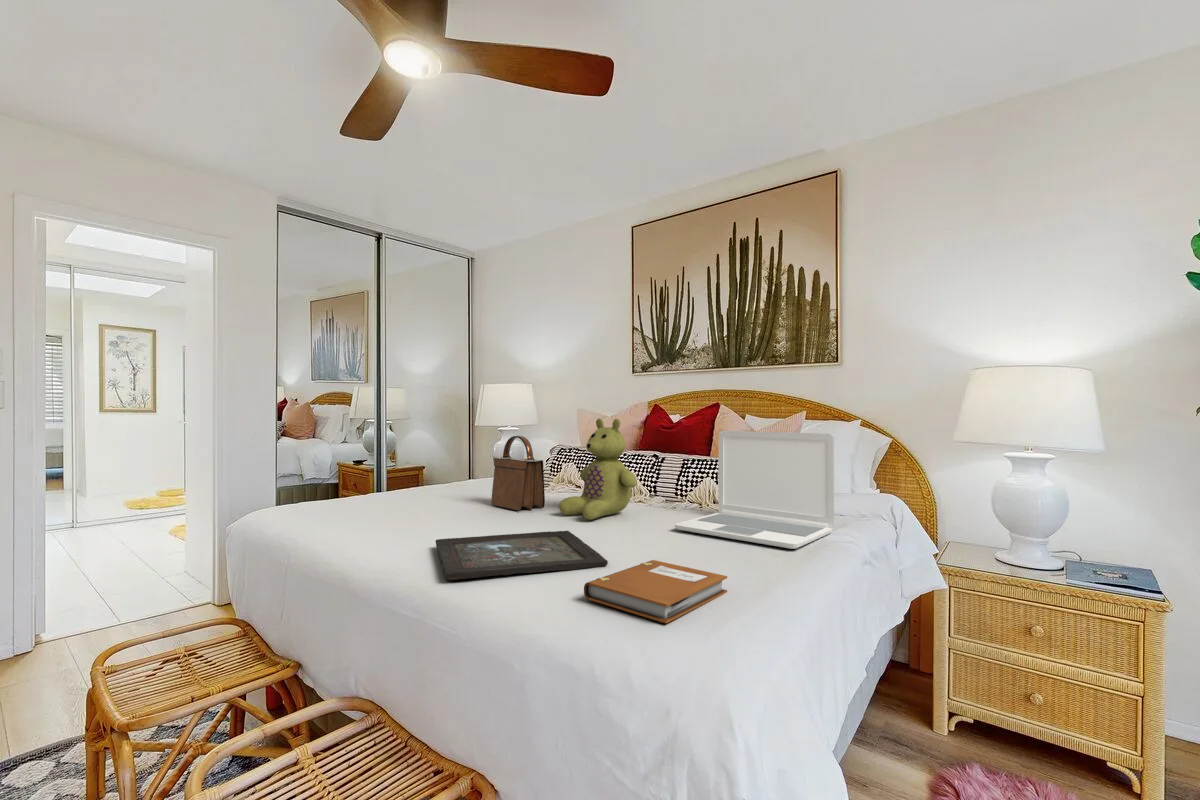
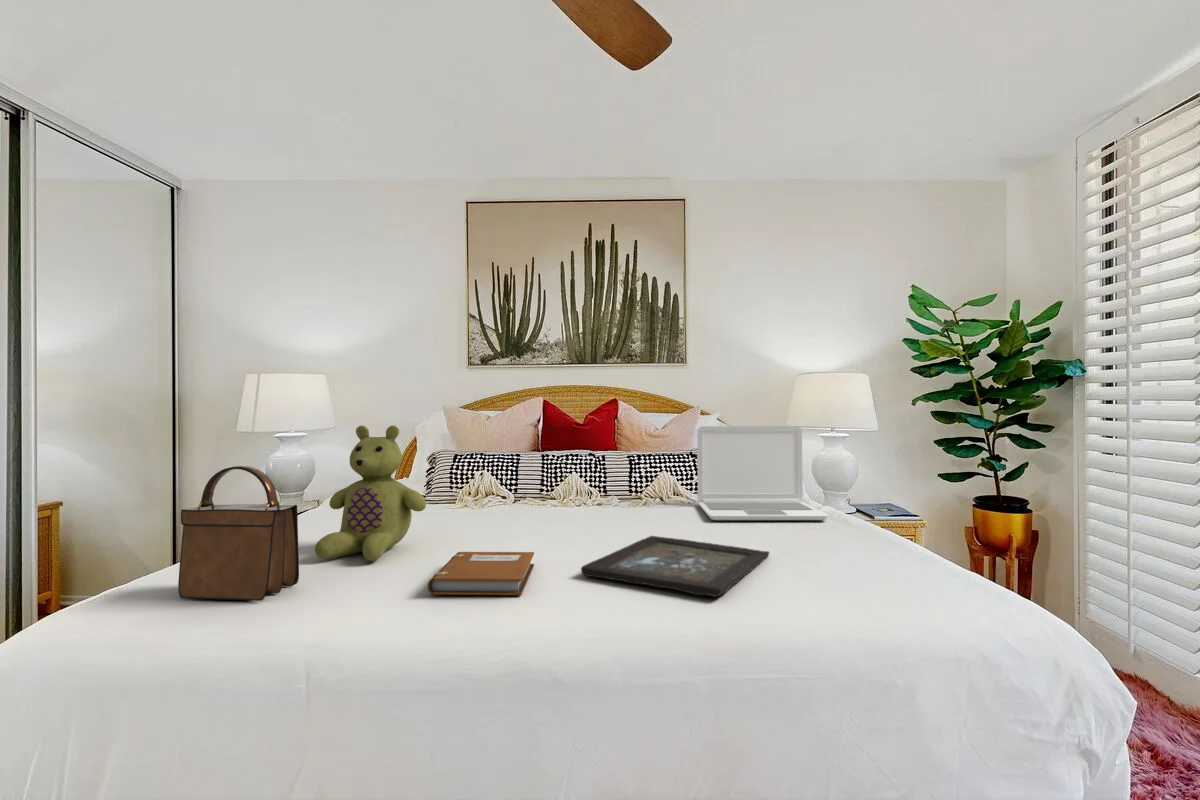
stuffed bear: present [559,418,637,520] -> present [315,425,426,561]
handbag: present [491,436,545,511] -> present [178,466,299,601]
notebook: present [584,560,727,623] -> present [428,552,534,595]

